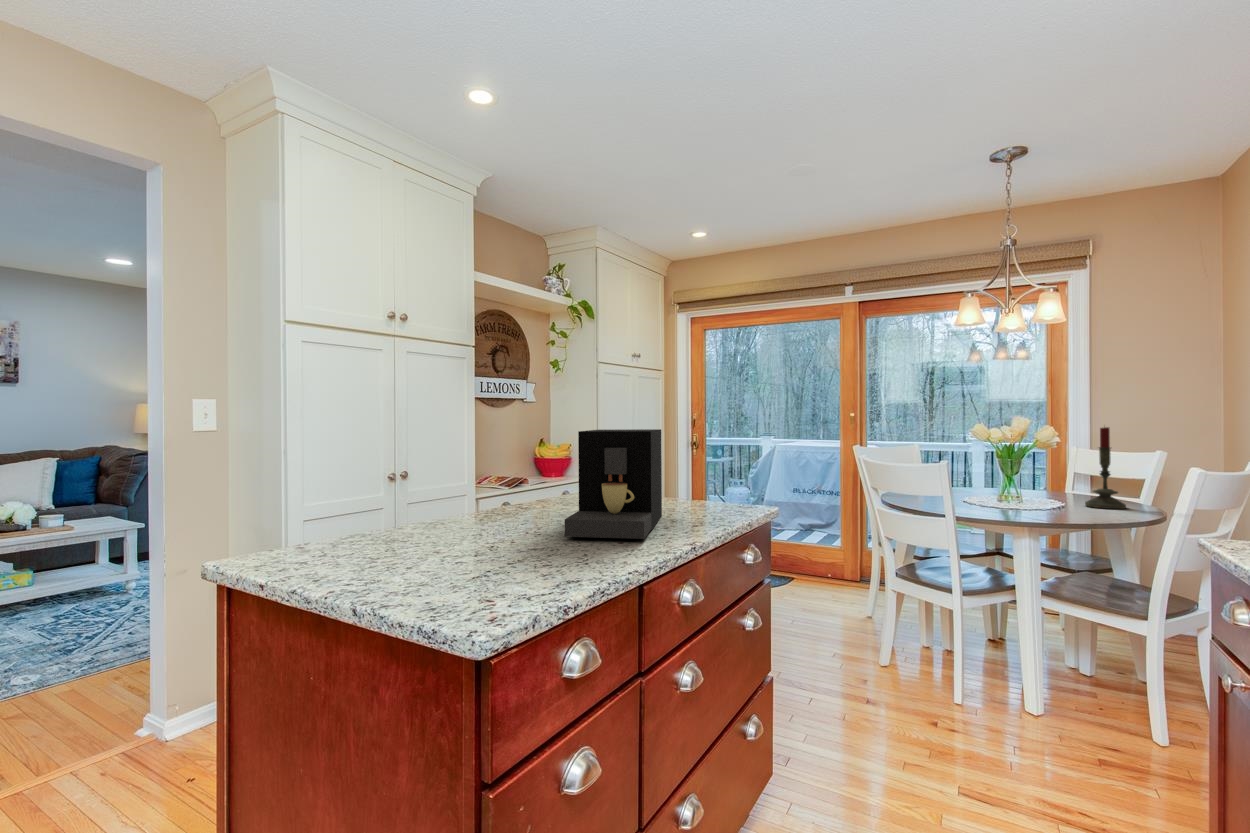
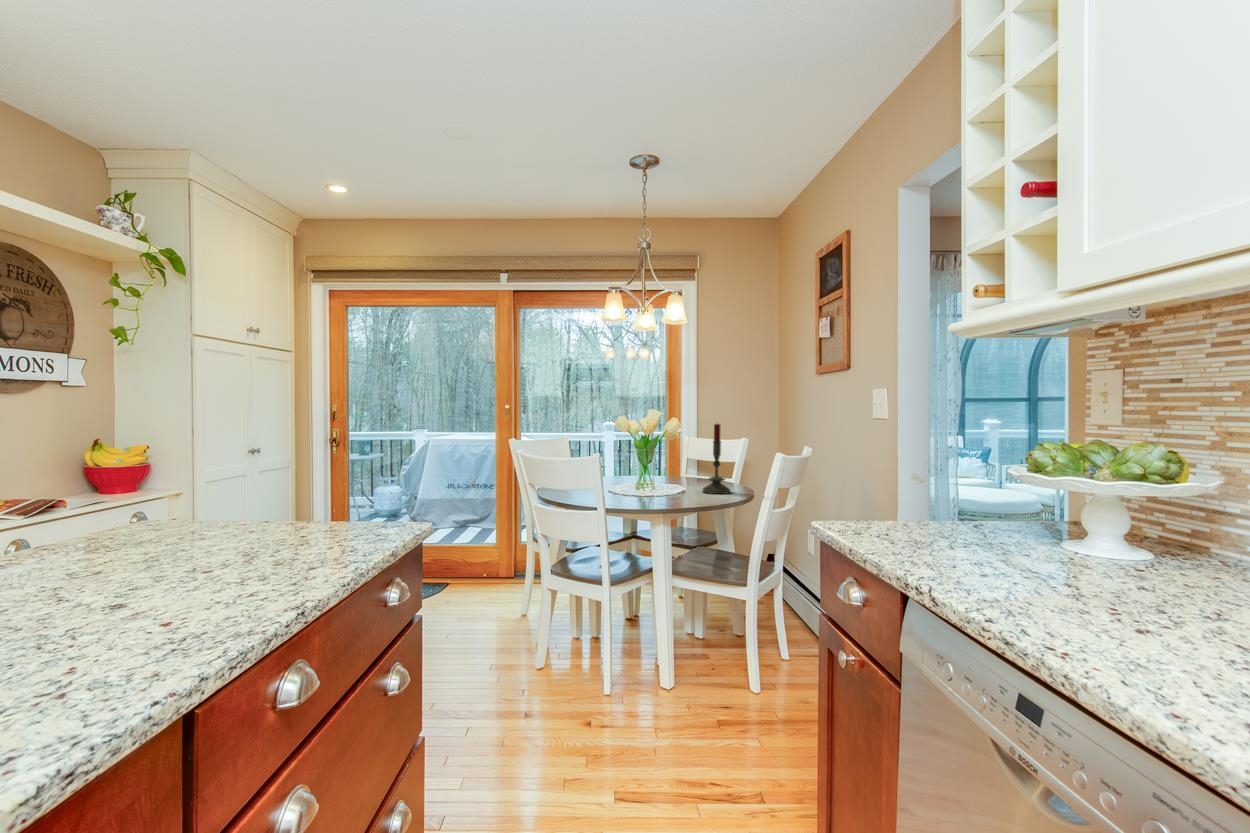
coffee maker: present [564,429,662,539] -> none [61,441,264,634]

